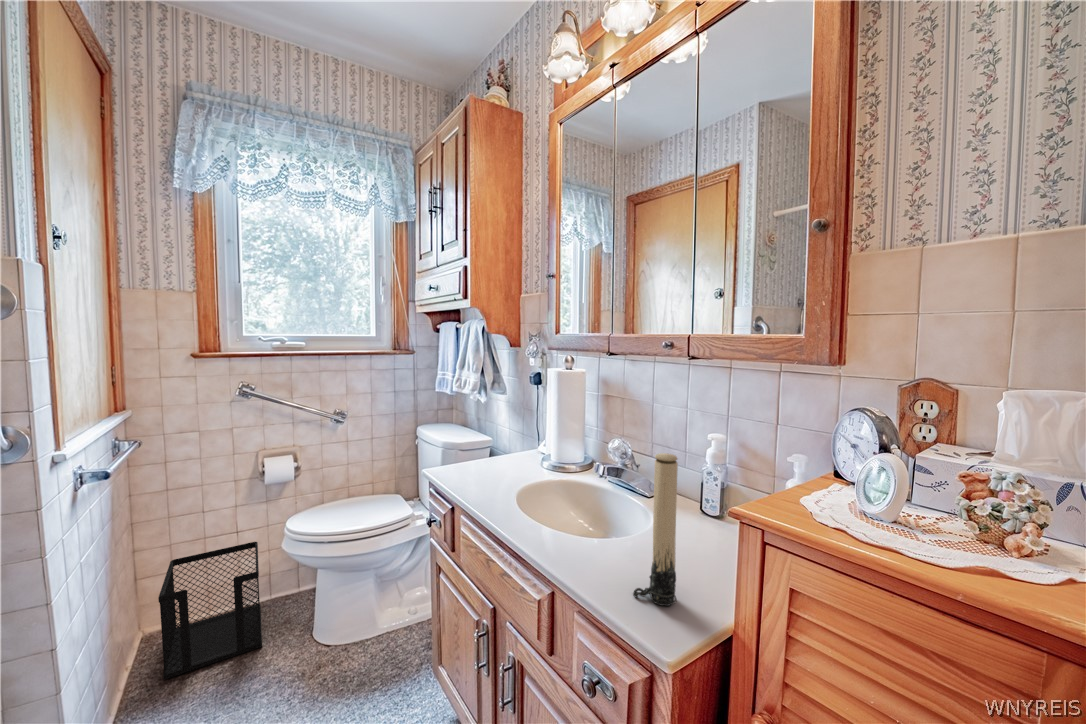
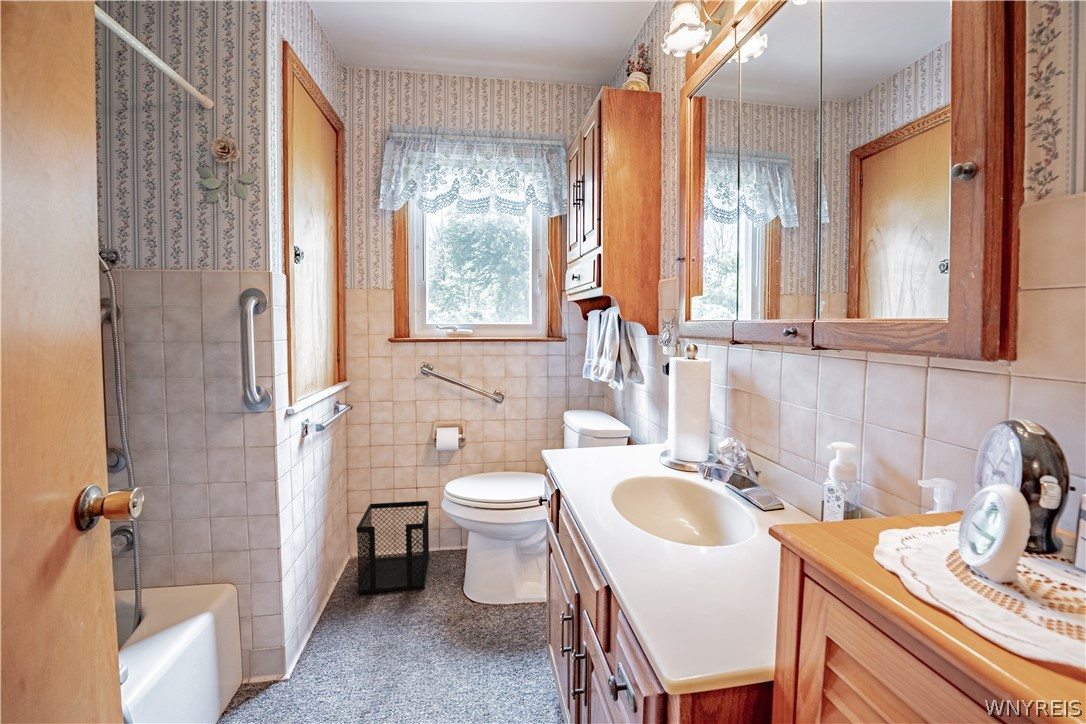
candle: present [633,453,678,606] -> none [680,431,727,595]

